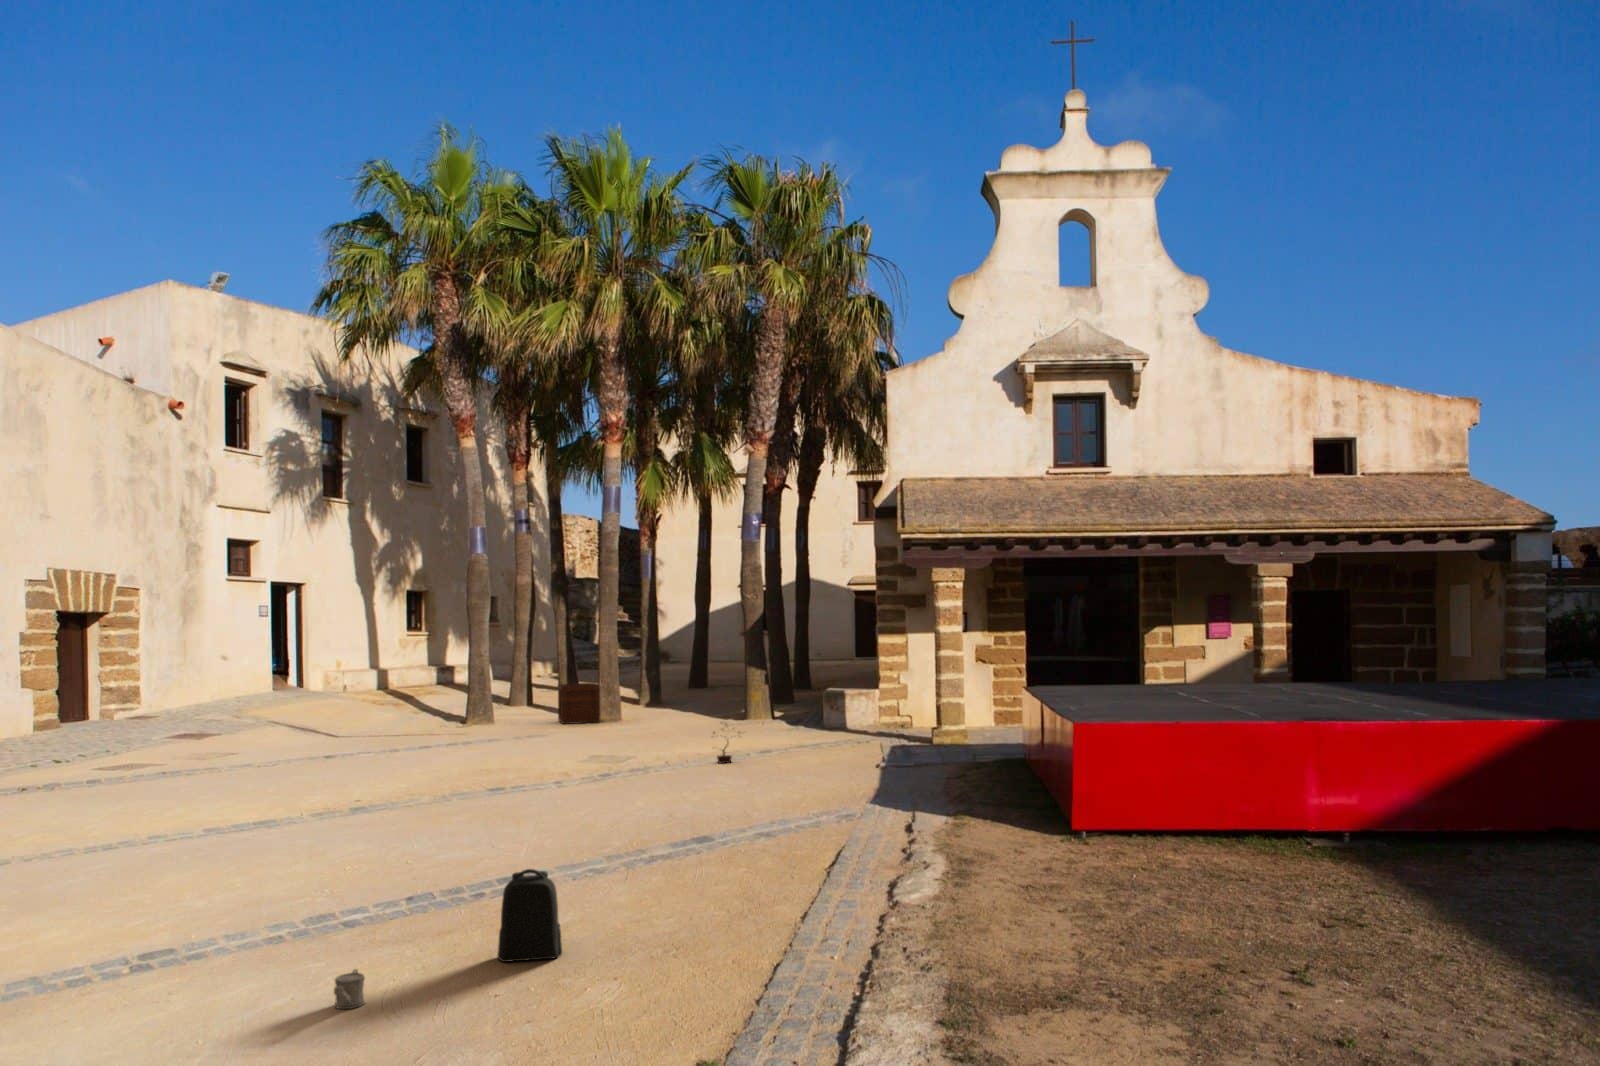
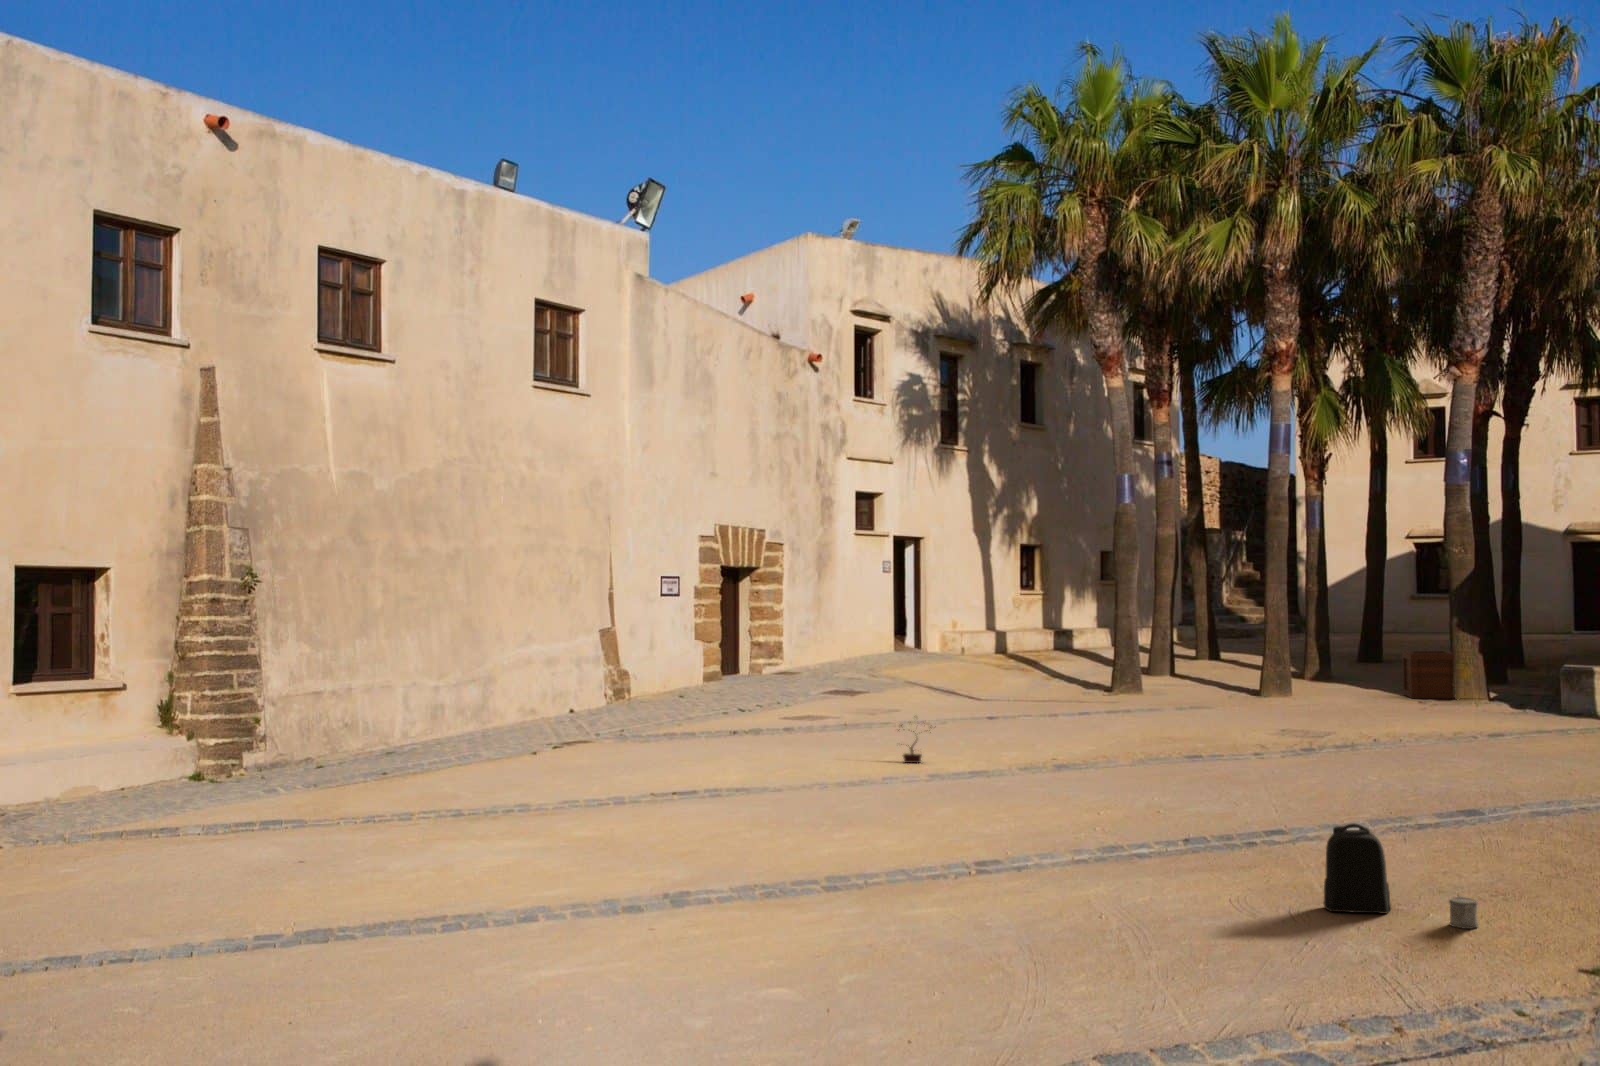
wooden crate: present [558,682,600,724] -> present [1402,651,1455,699]
potted plant: present [714,724,740,763] -> present [898,725,931,763]
watering can: present [334,969,365,1009] -> present [1449,895,1479,929]

